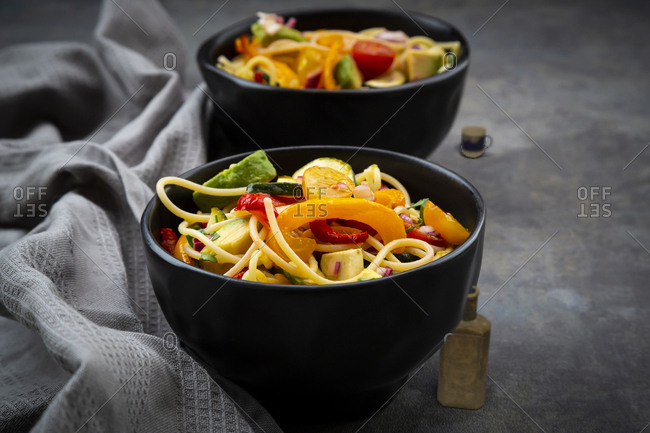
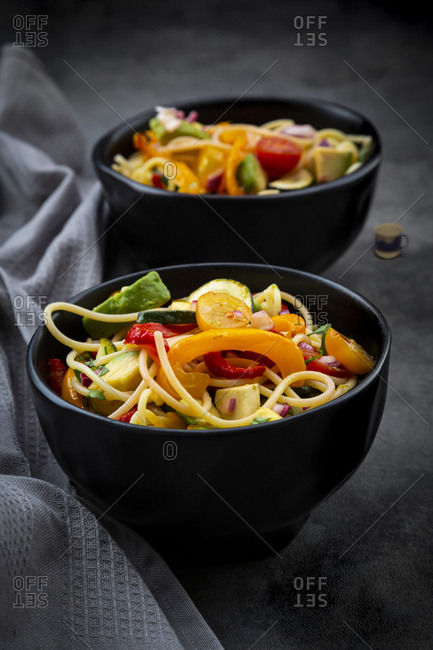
bottle: present [437,286,491,409] -> none [336,421,398,549]

